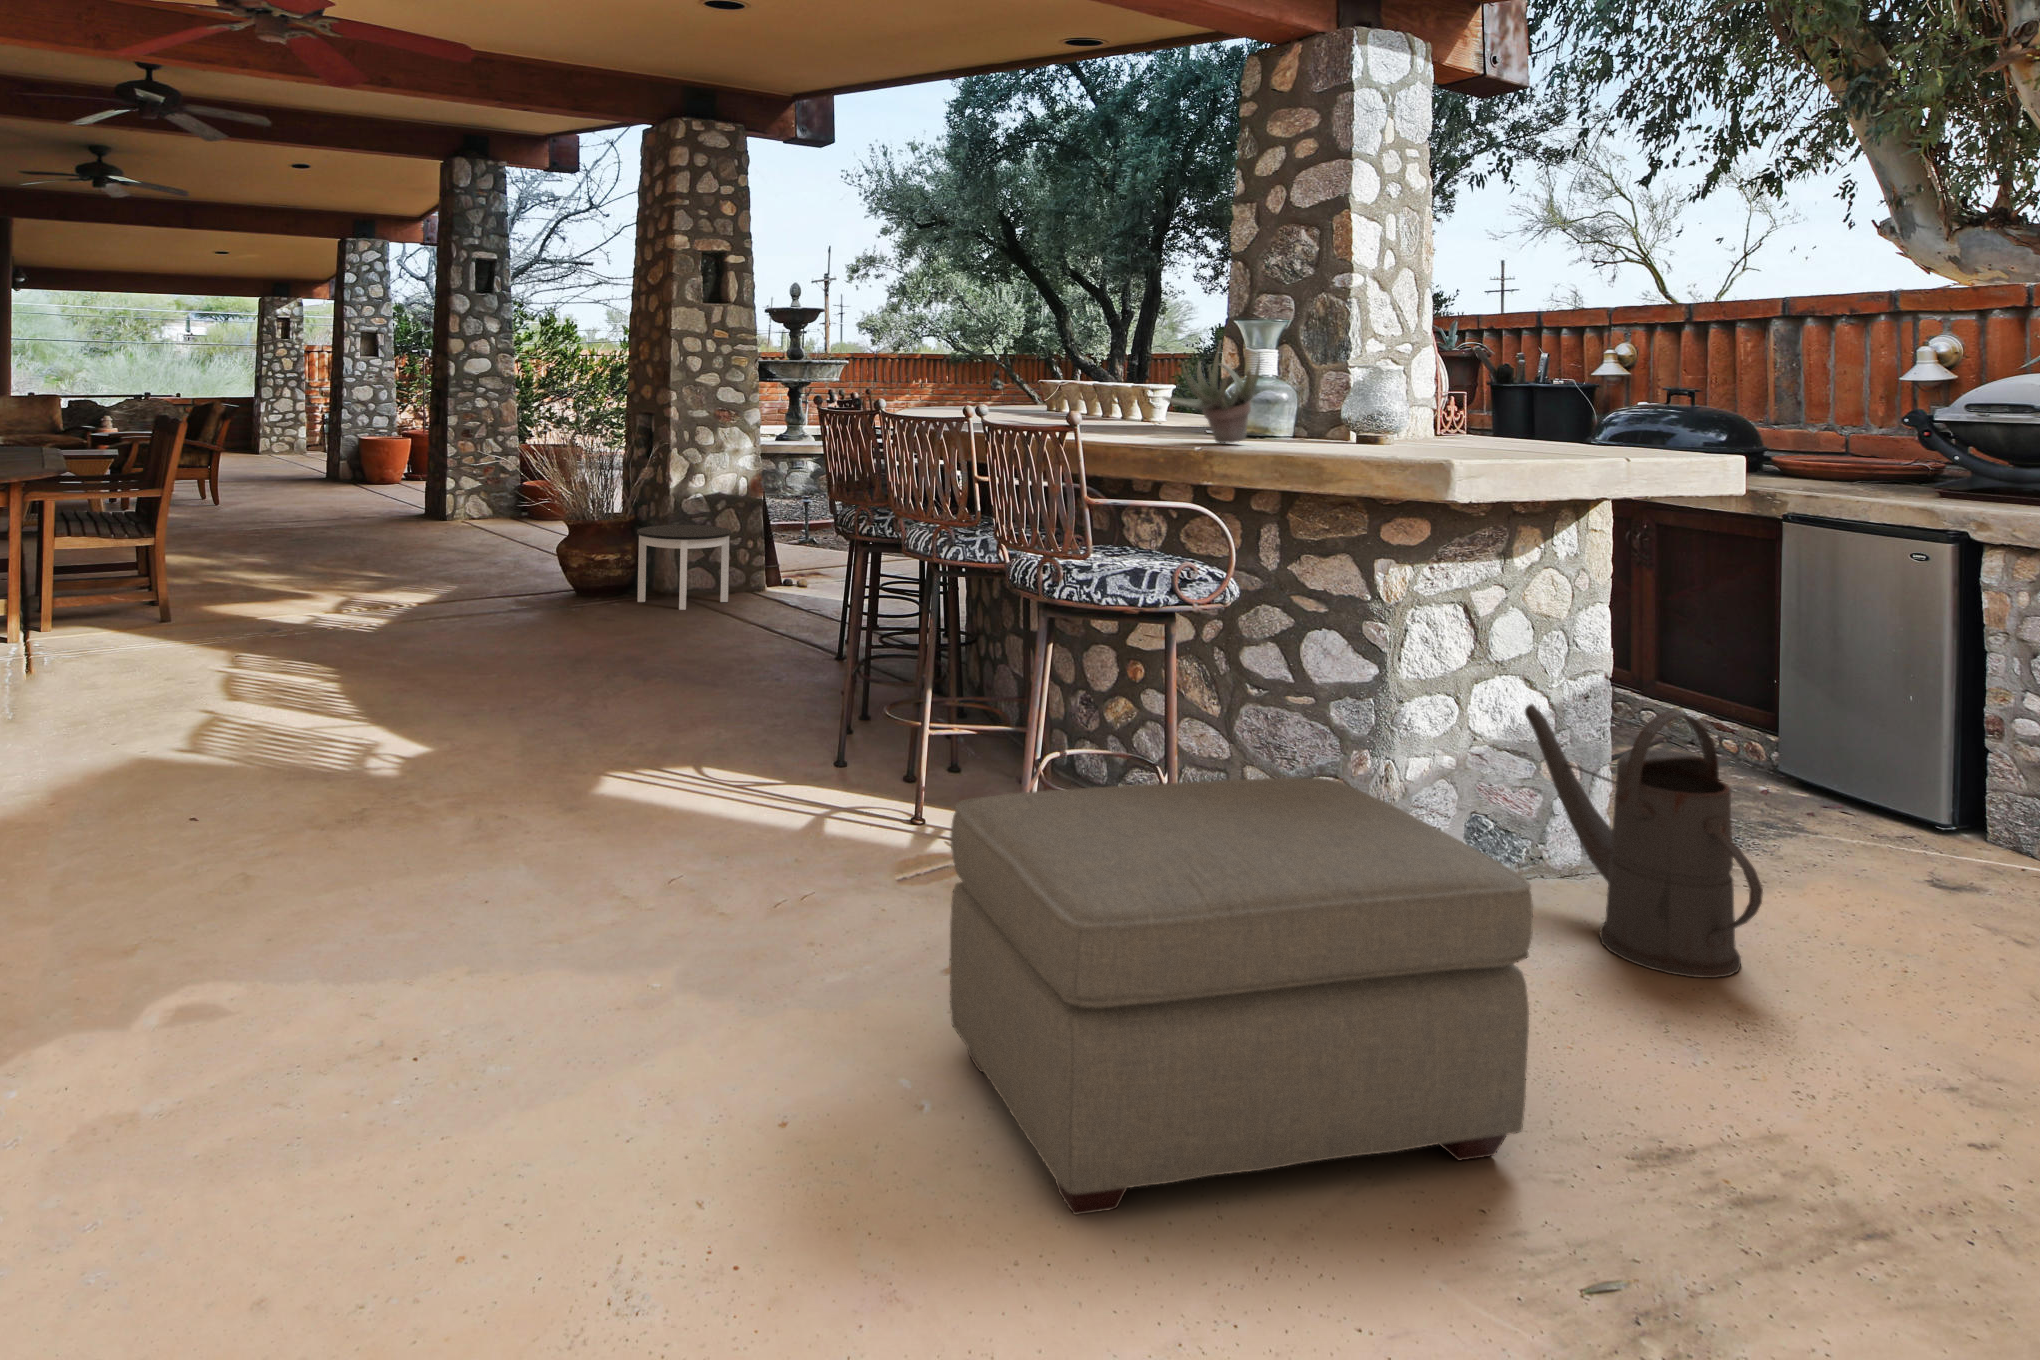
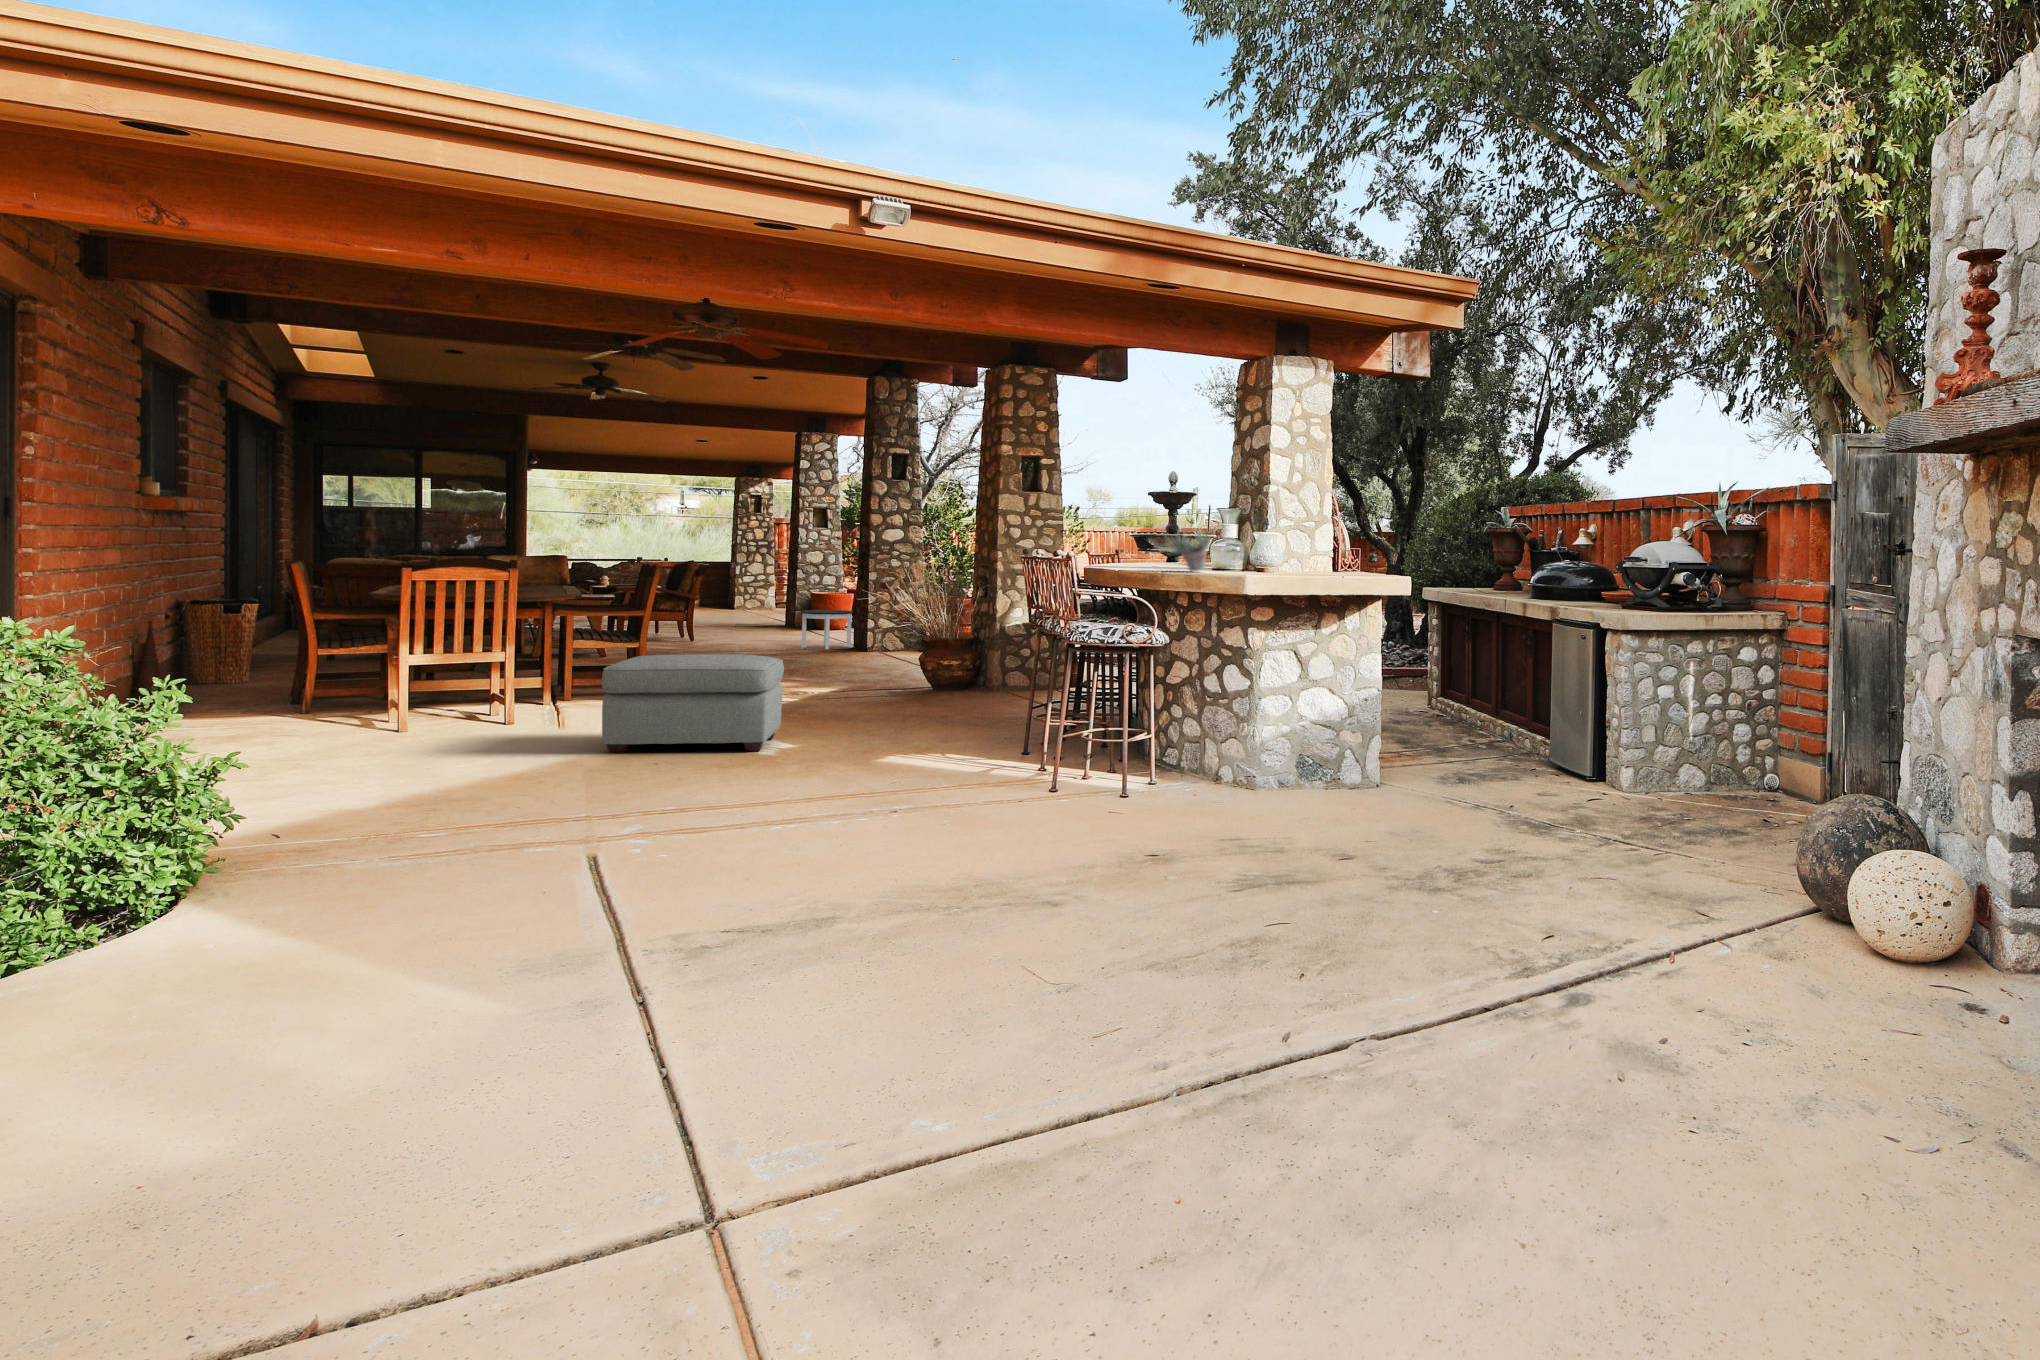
round table: present [637,525,731,610] -> present [802,610,853,649]
watering can: present [1525,704,1763,978] -> none [1326,696,1384,816]
ottoman: present [949,778,1533,1215] -> present [602,654,784,753]

